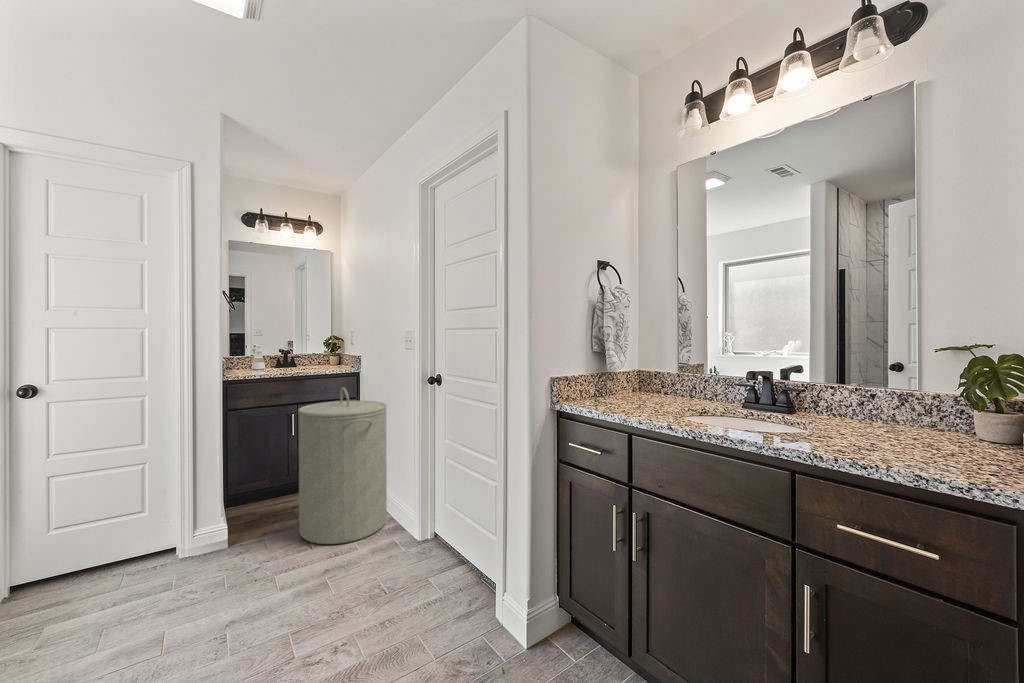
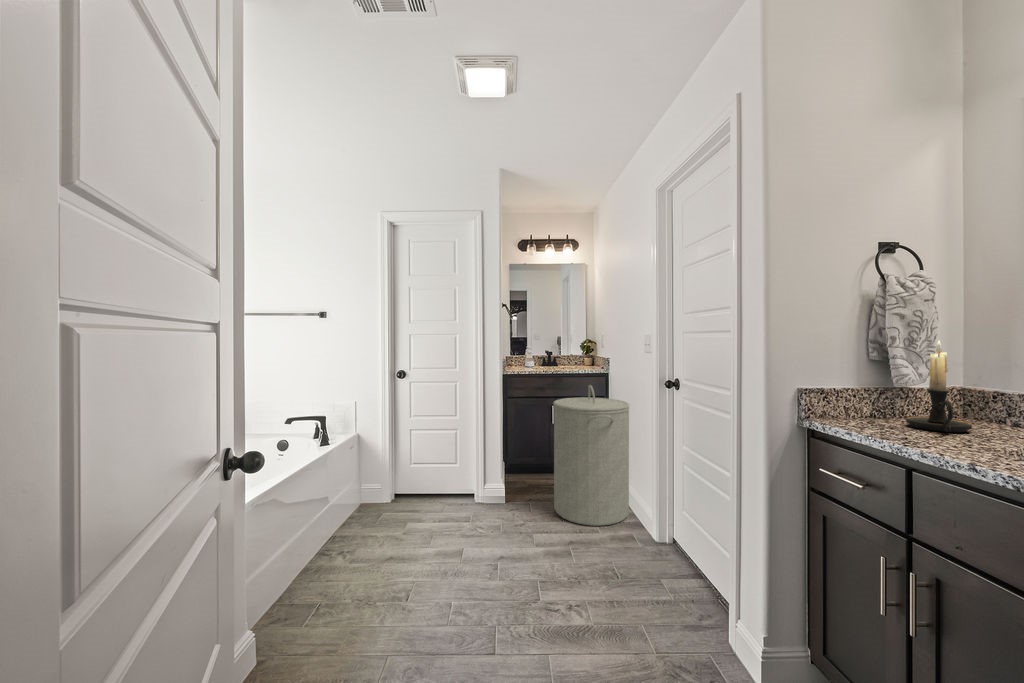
candle holder: none [617,336,653,404] -> present [906,340,972,433]

